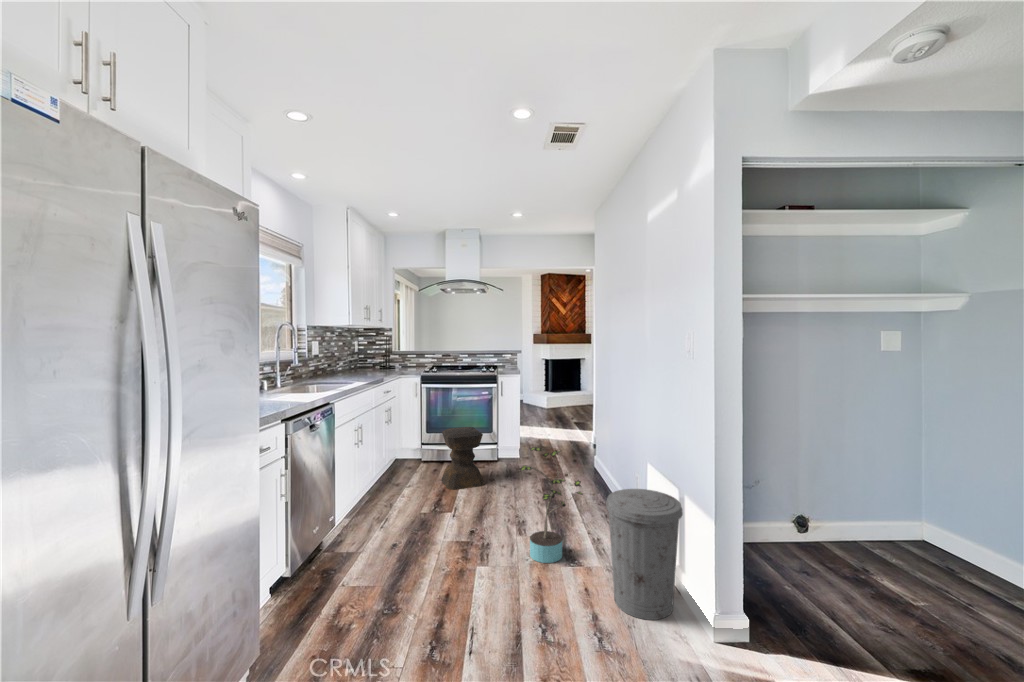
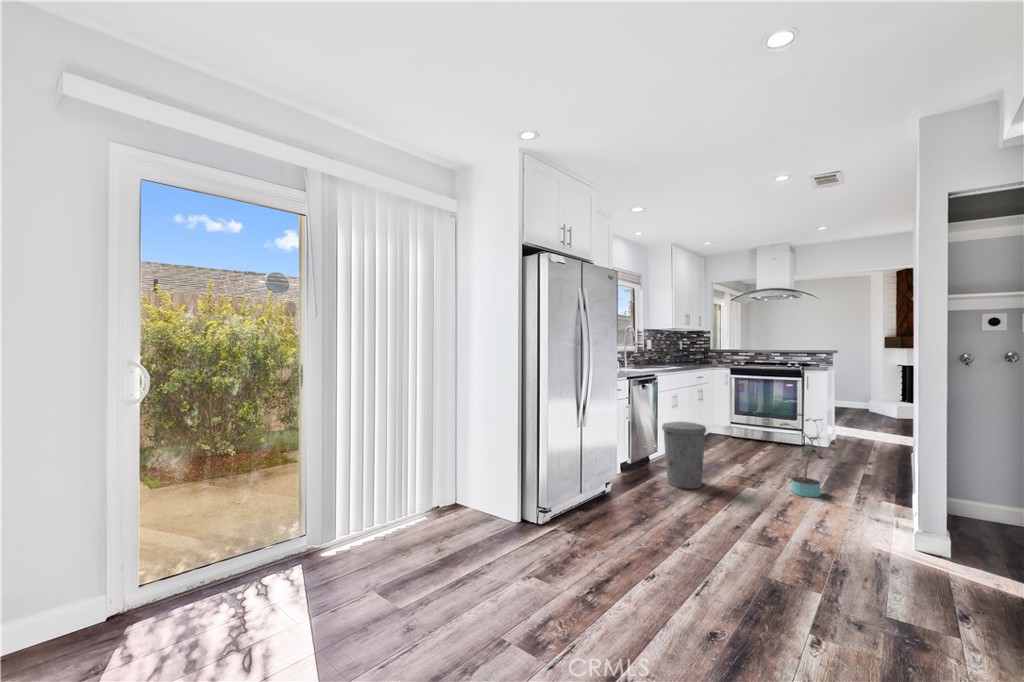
stool: present [441,427,484,490] -> none [742,409,780,457]
trash can: present [606,489,683,620] -> present [662,422,706,489]

